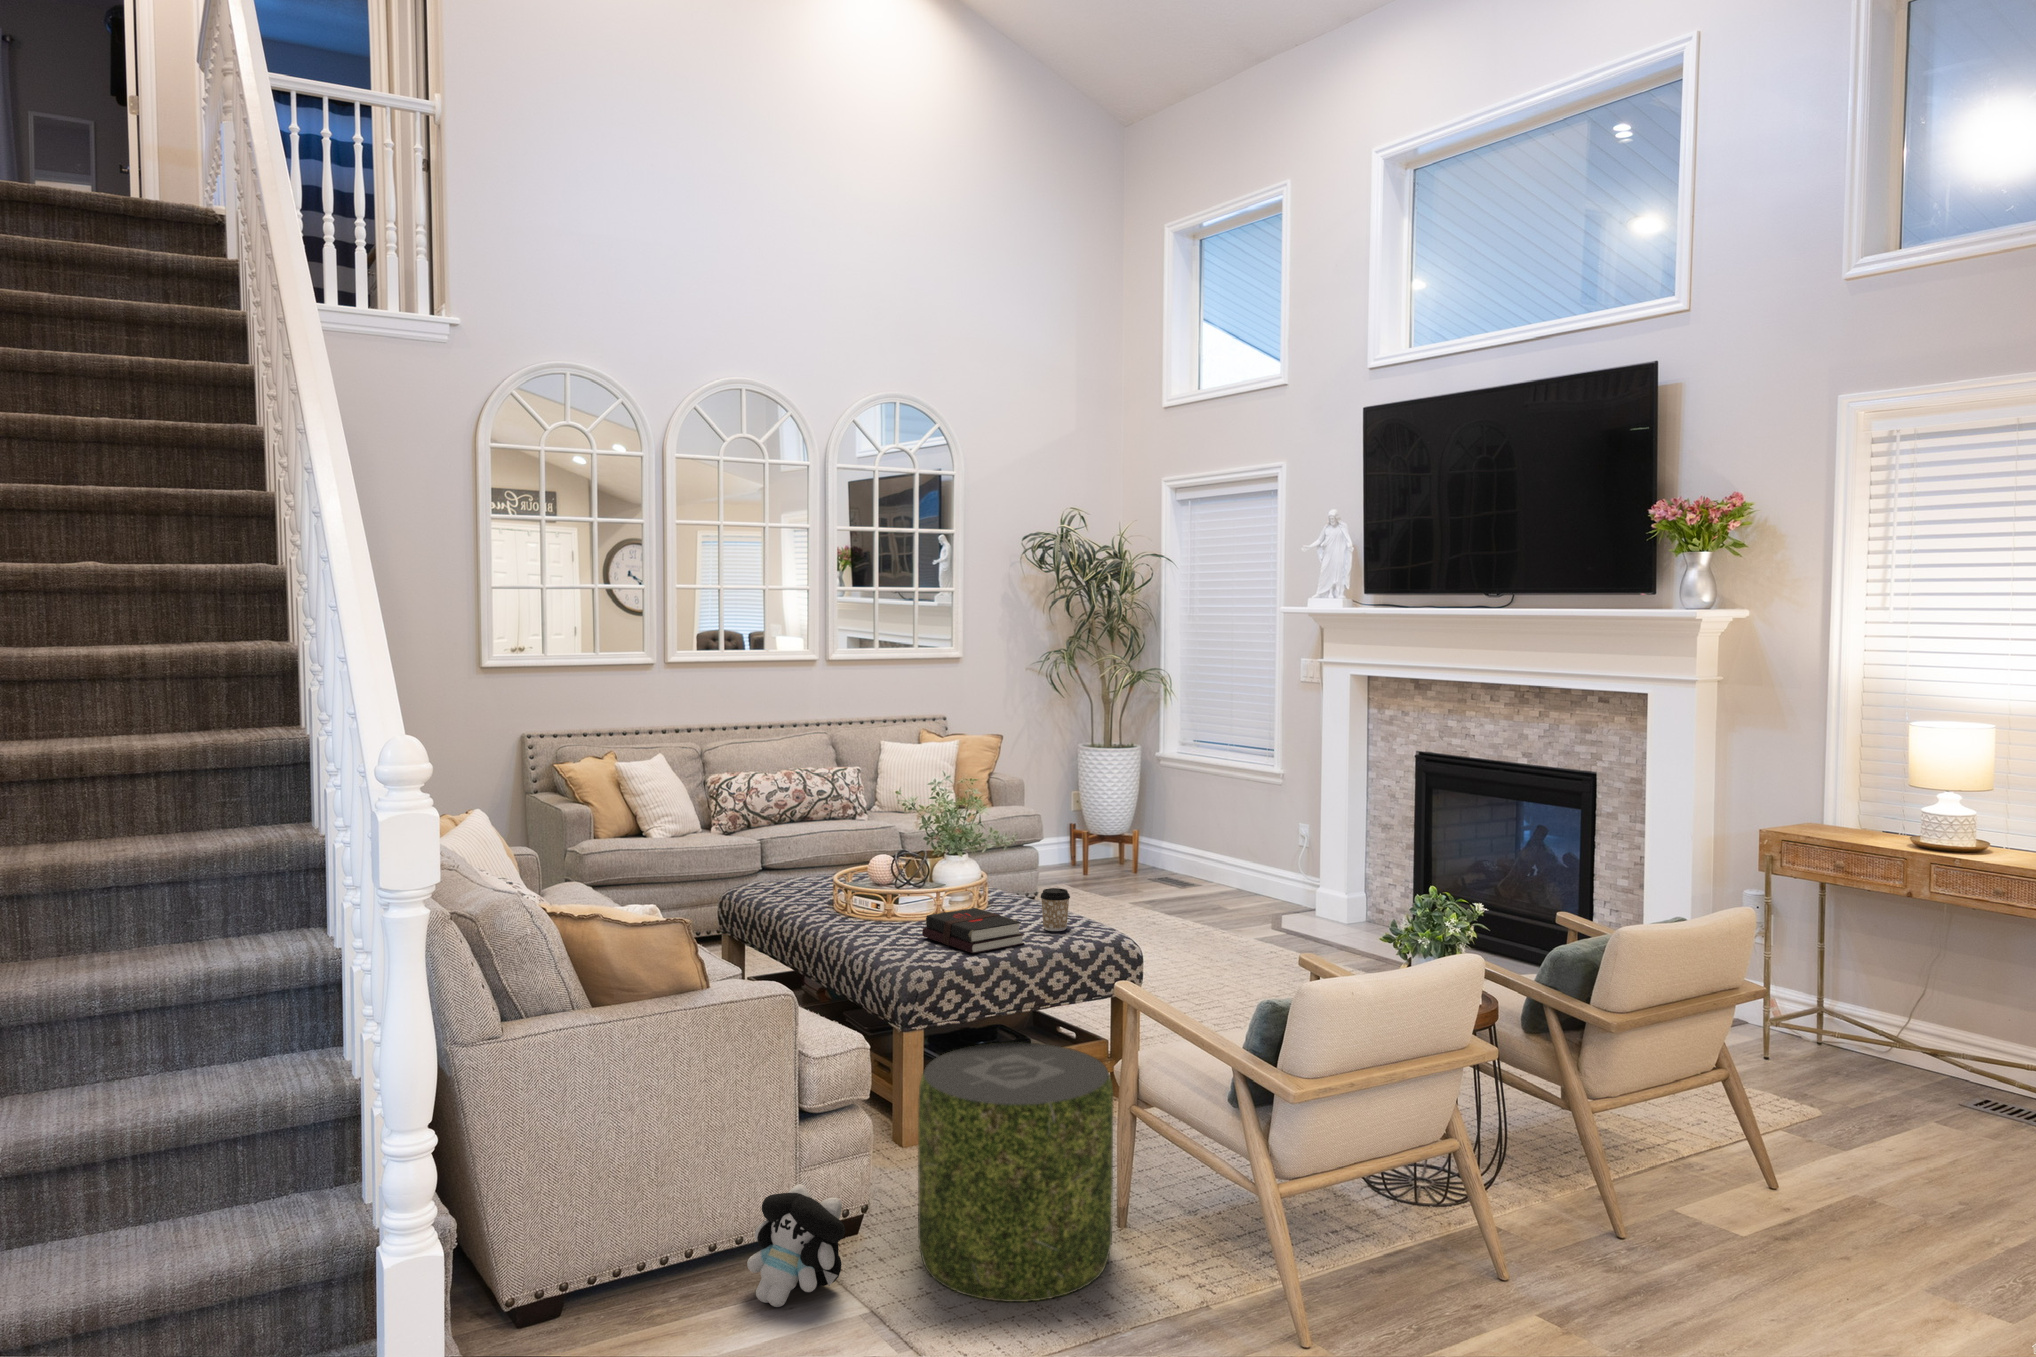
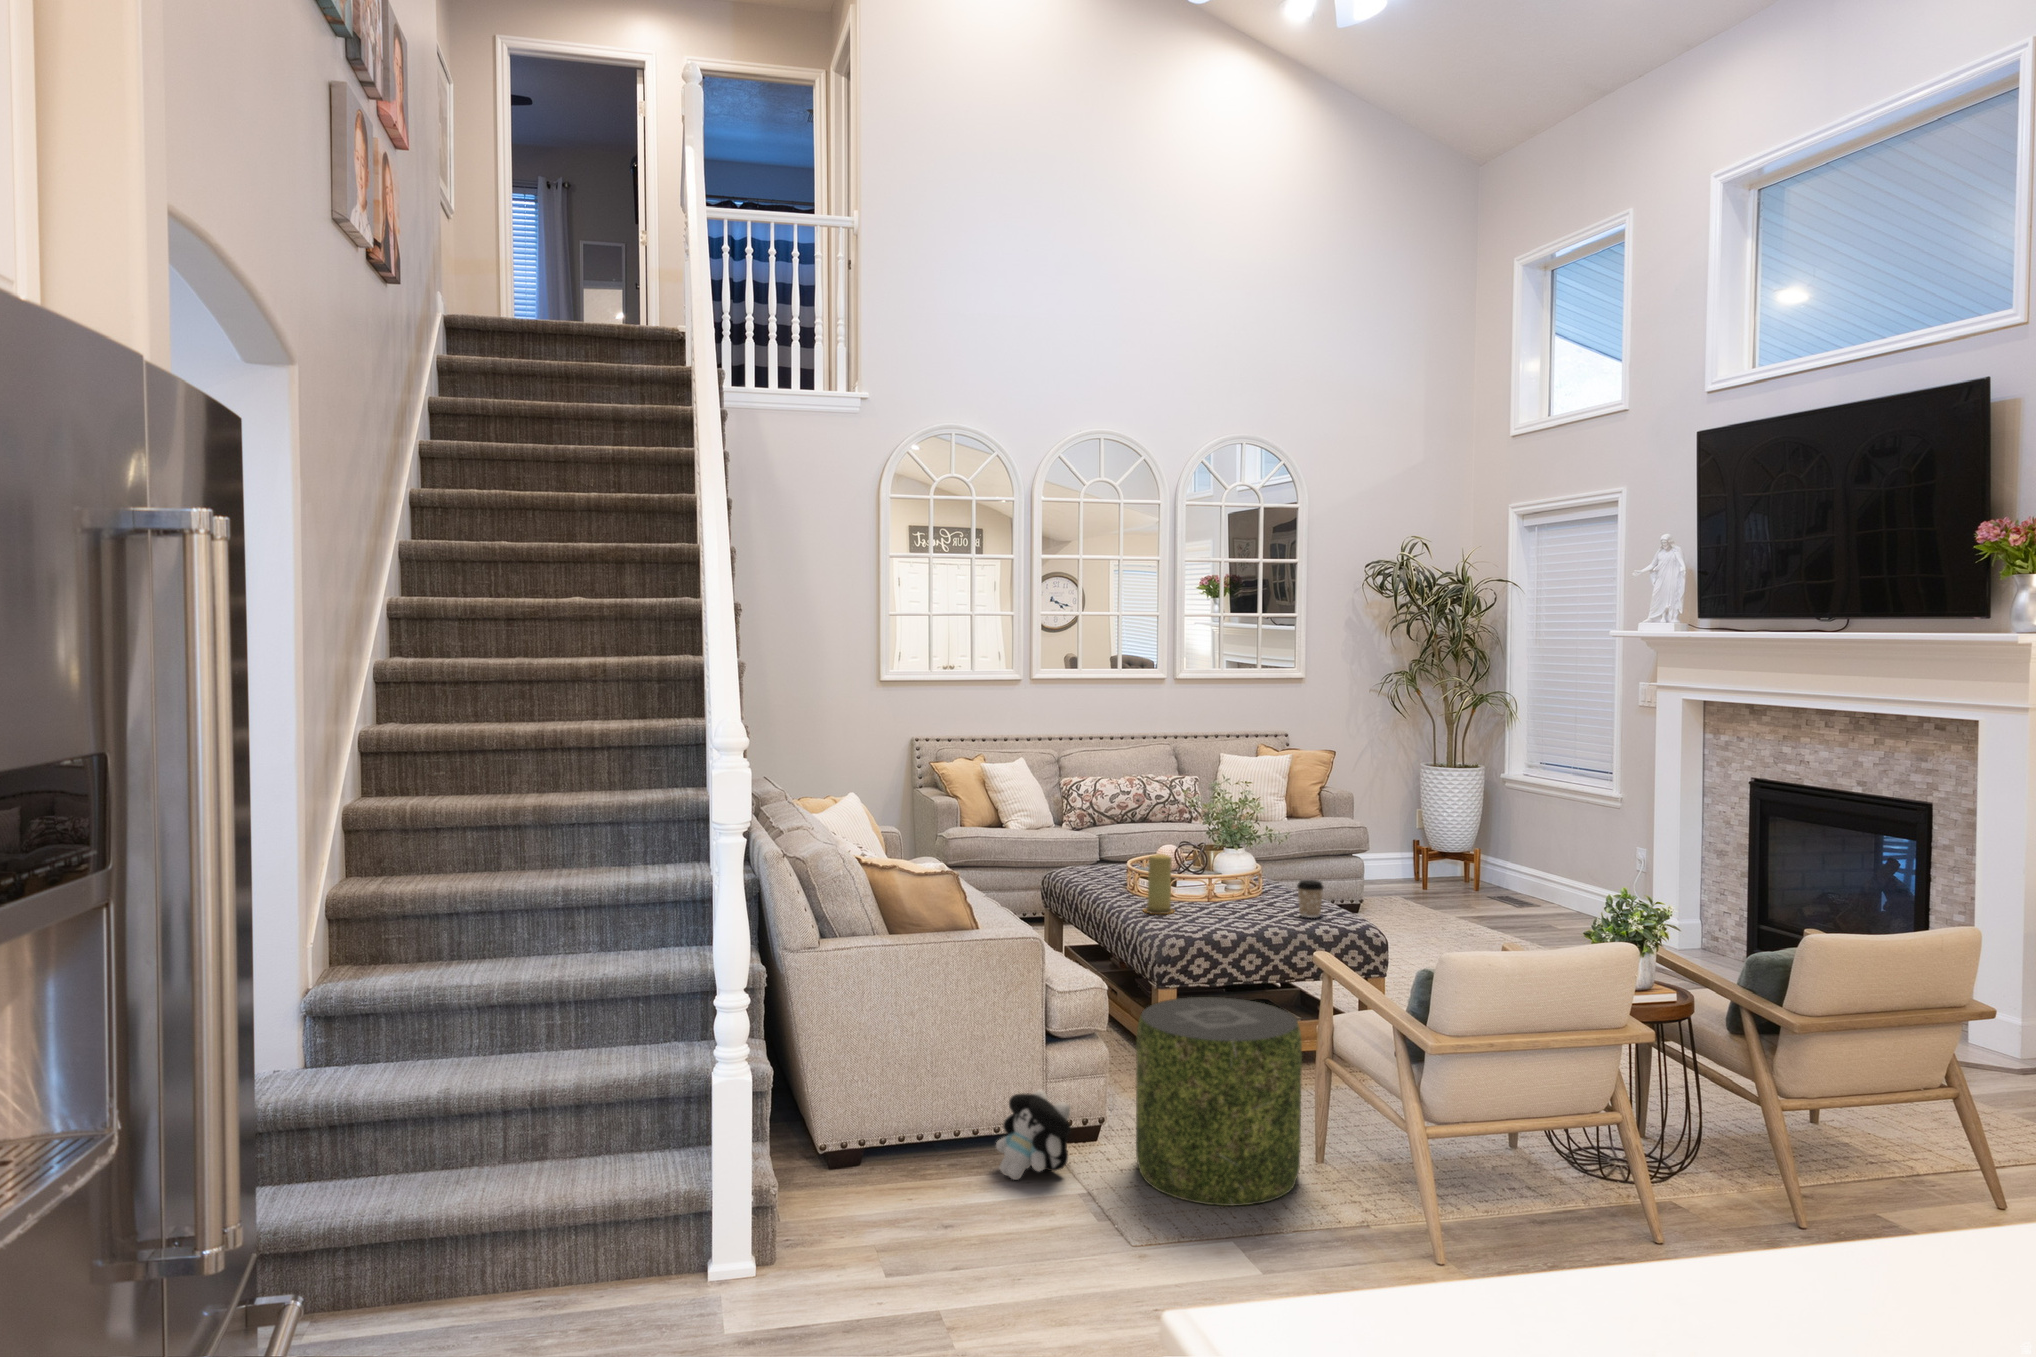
candle: none [866,869,904,940] -> present [1144,854,1174,914]
hardback book: present [922,908,1024,953] -> none [1189,893,1275,929]

